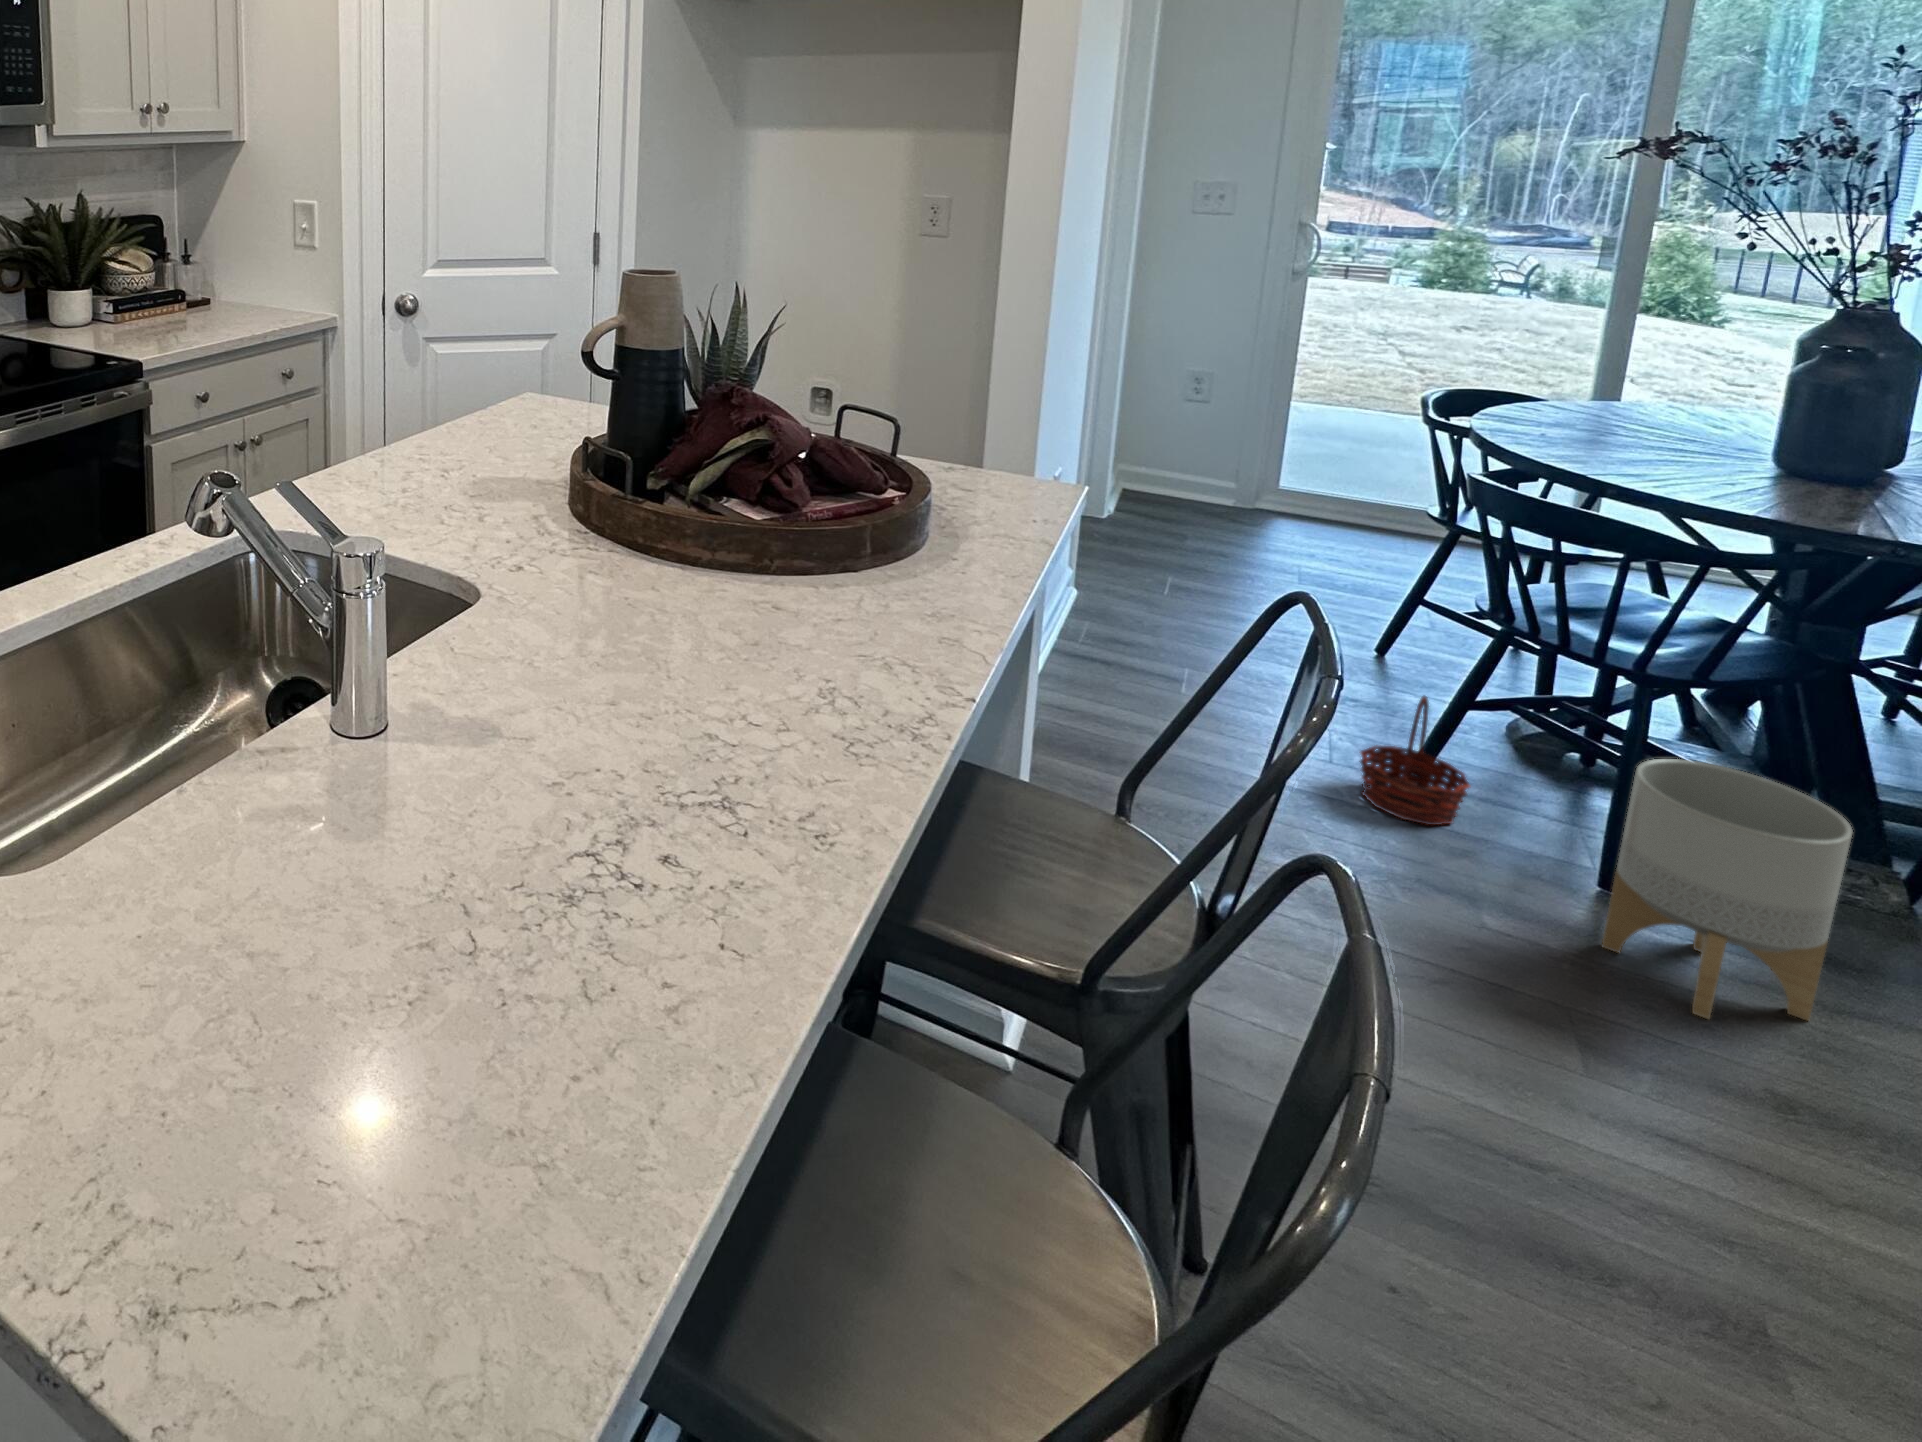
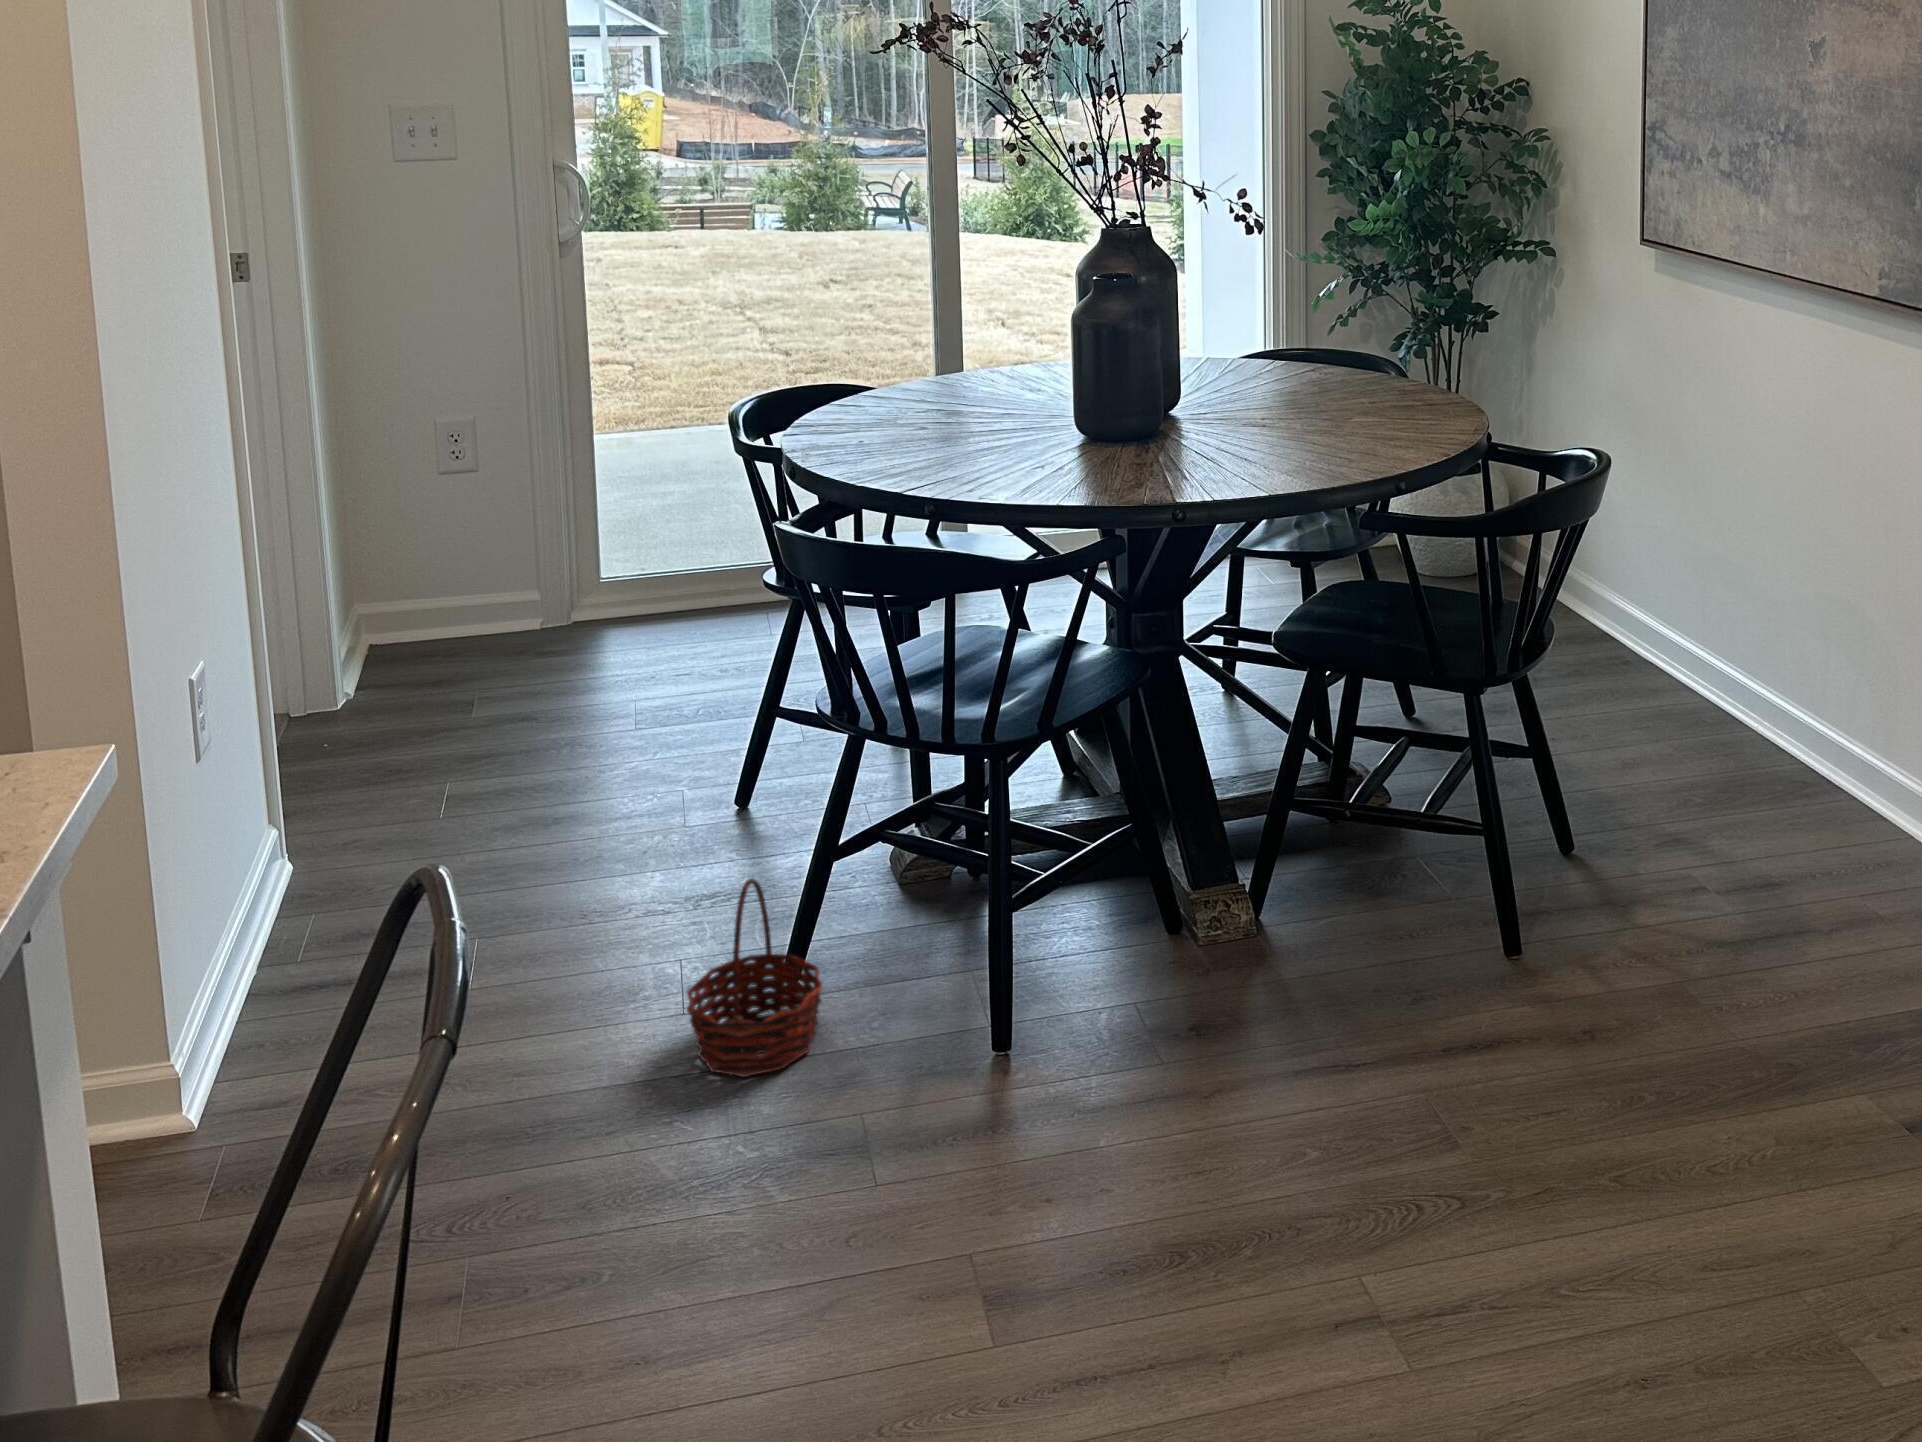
planter: present [1602,759,1852,1020] -> none [947,876,1155,1243]

